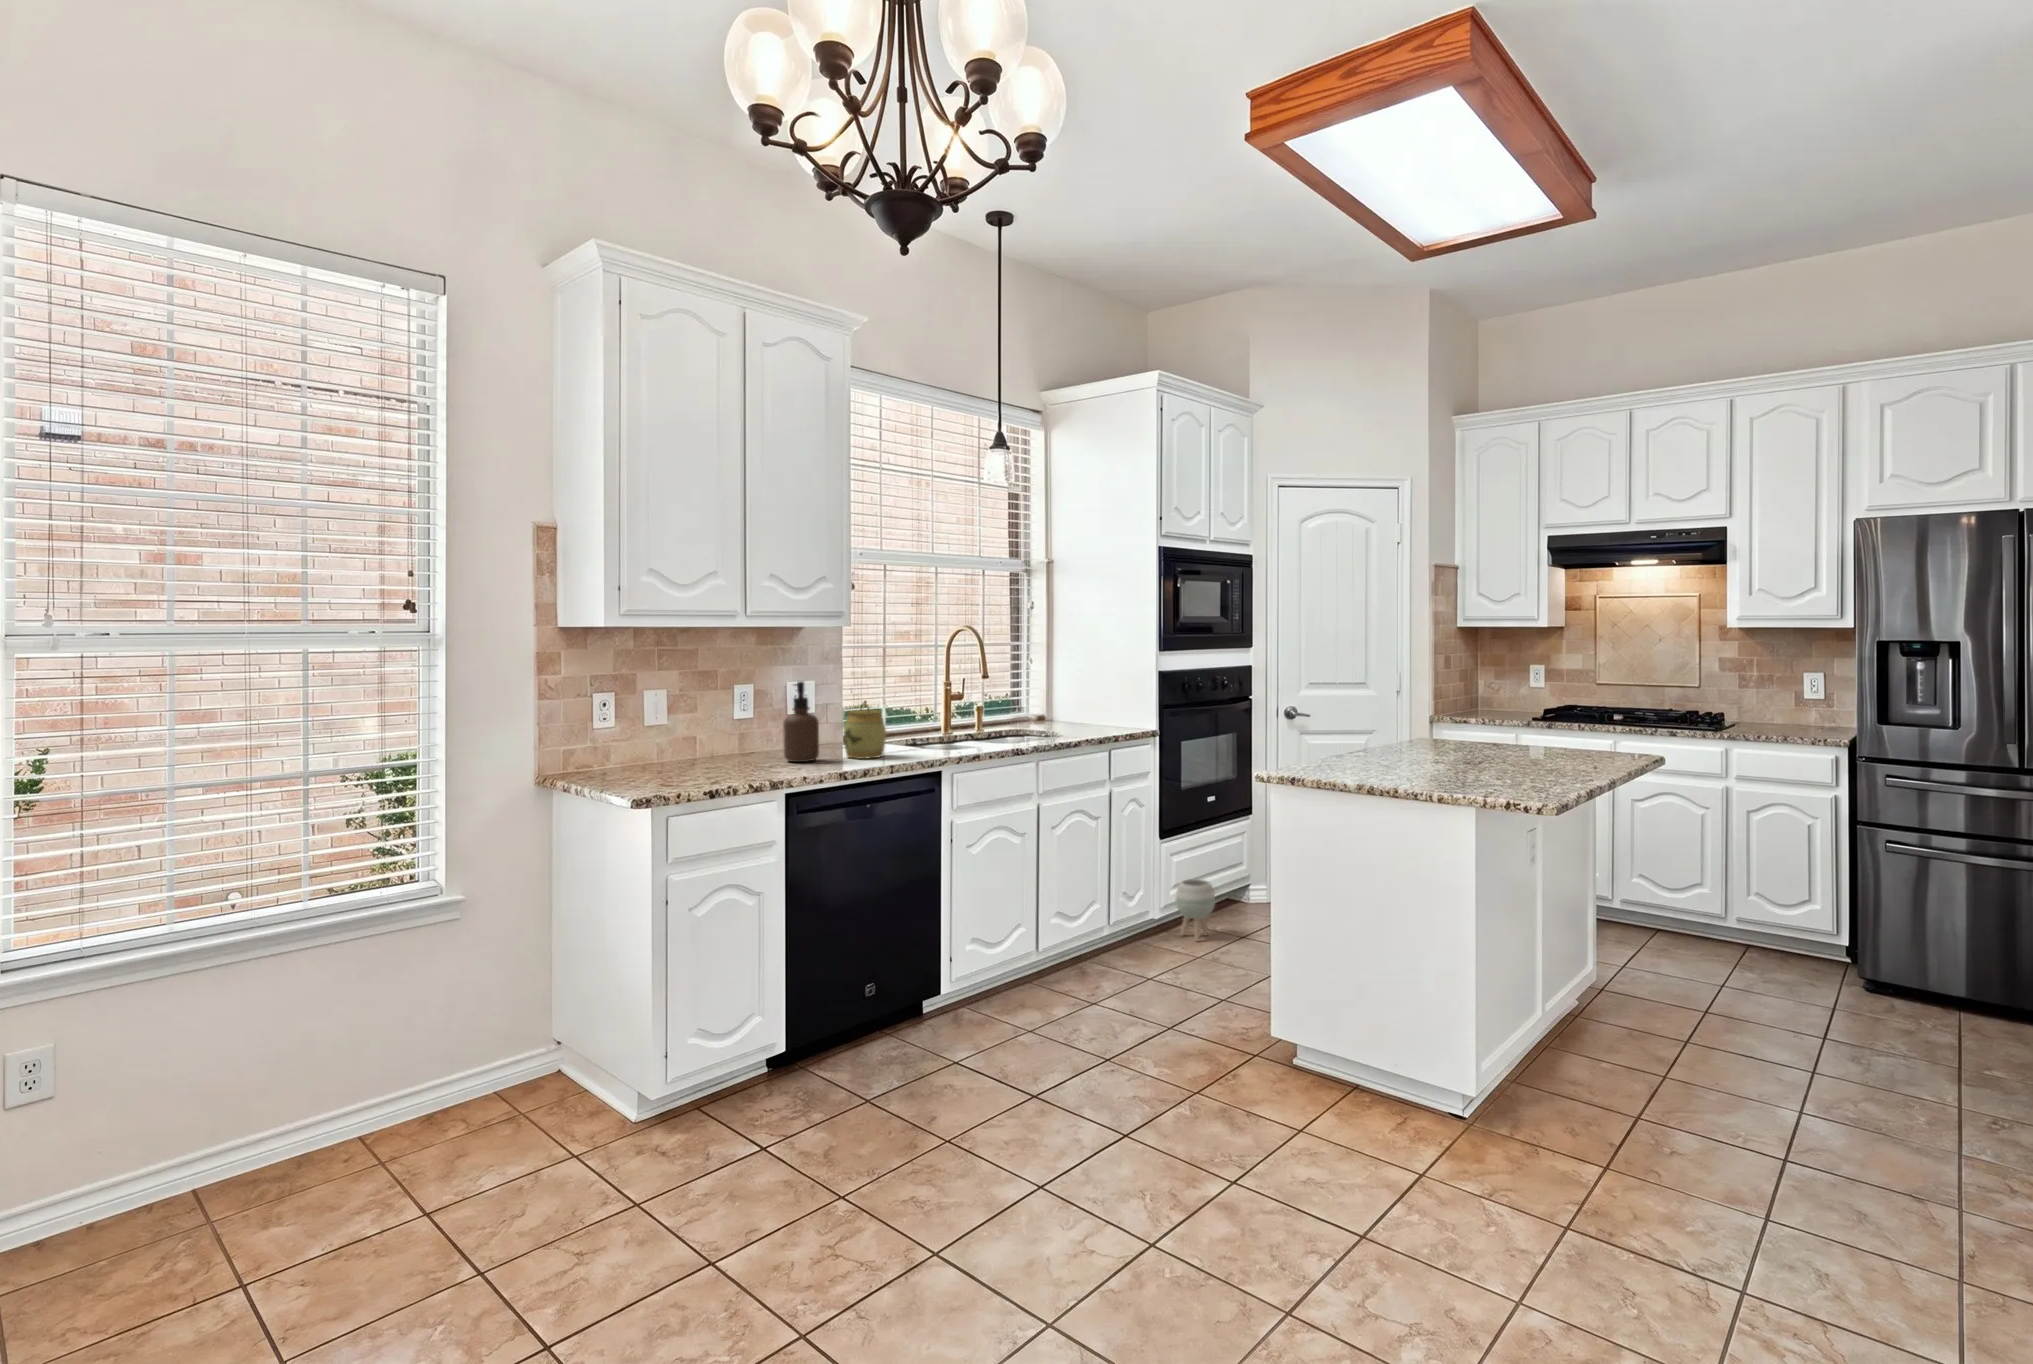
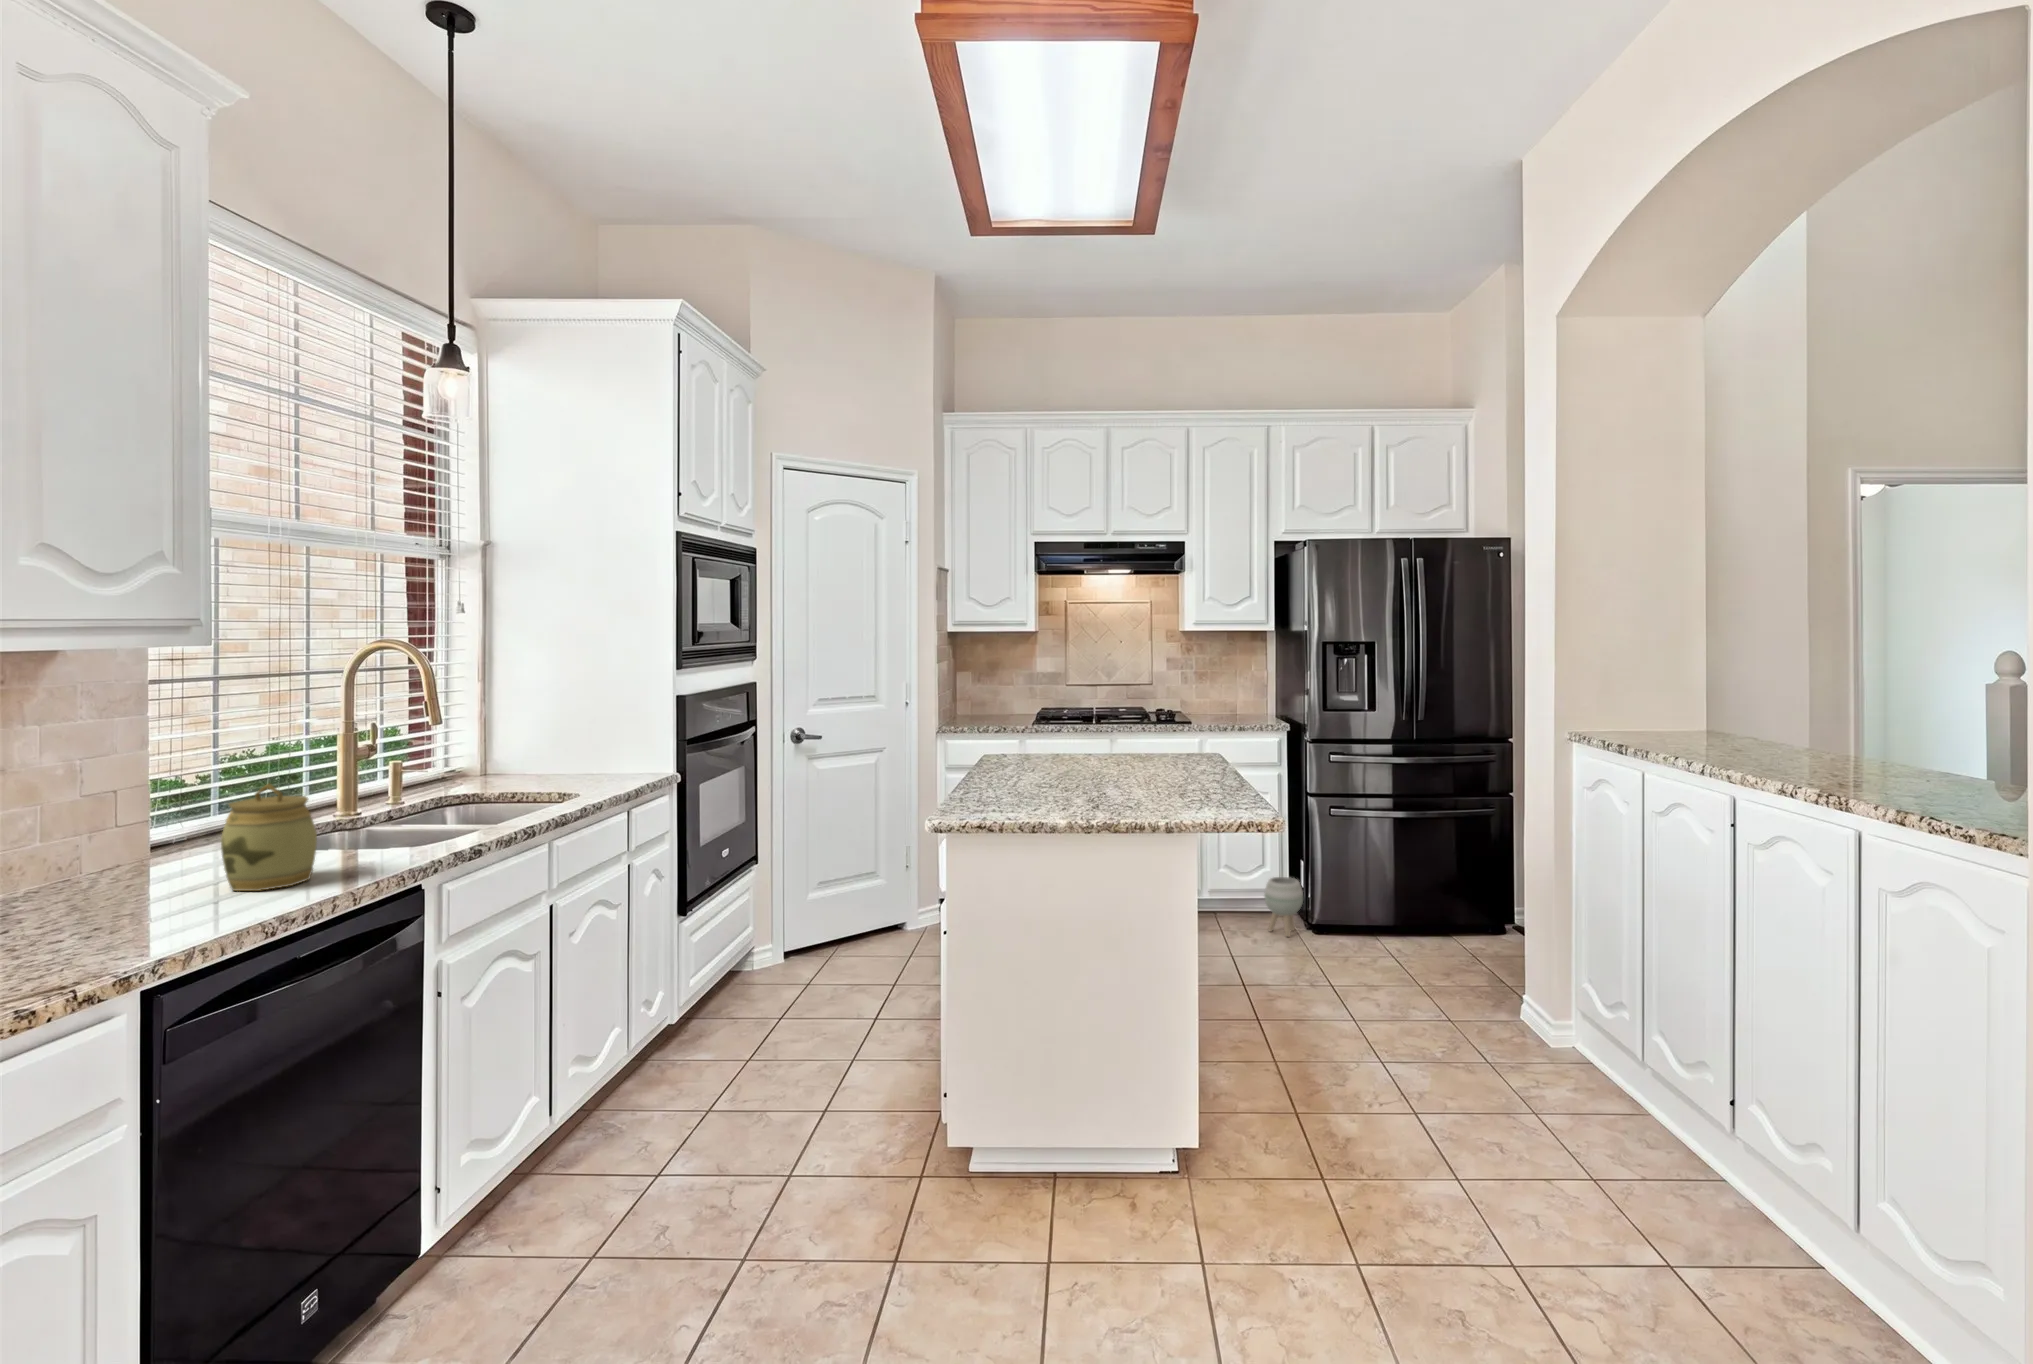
soap dispenser: present [783,682,819,762] -> none [80,759,174,922]
planter: present [1176,879,1215,941] -> present [1264,877,1303,937]

